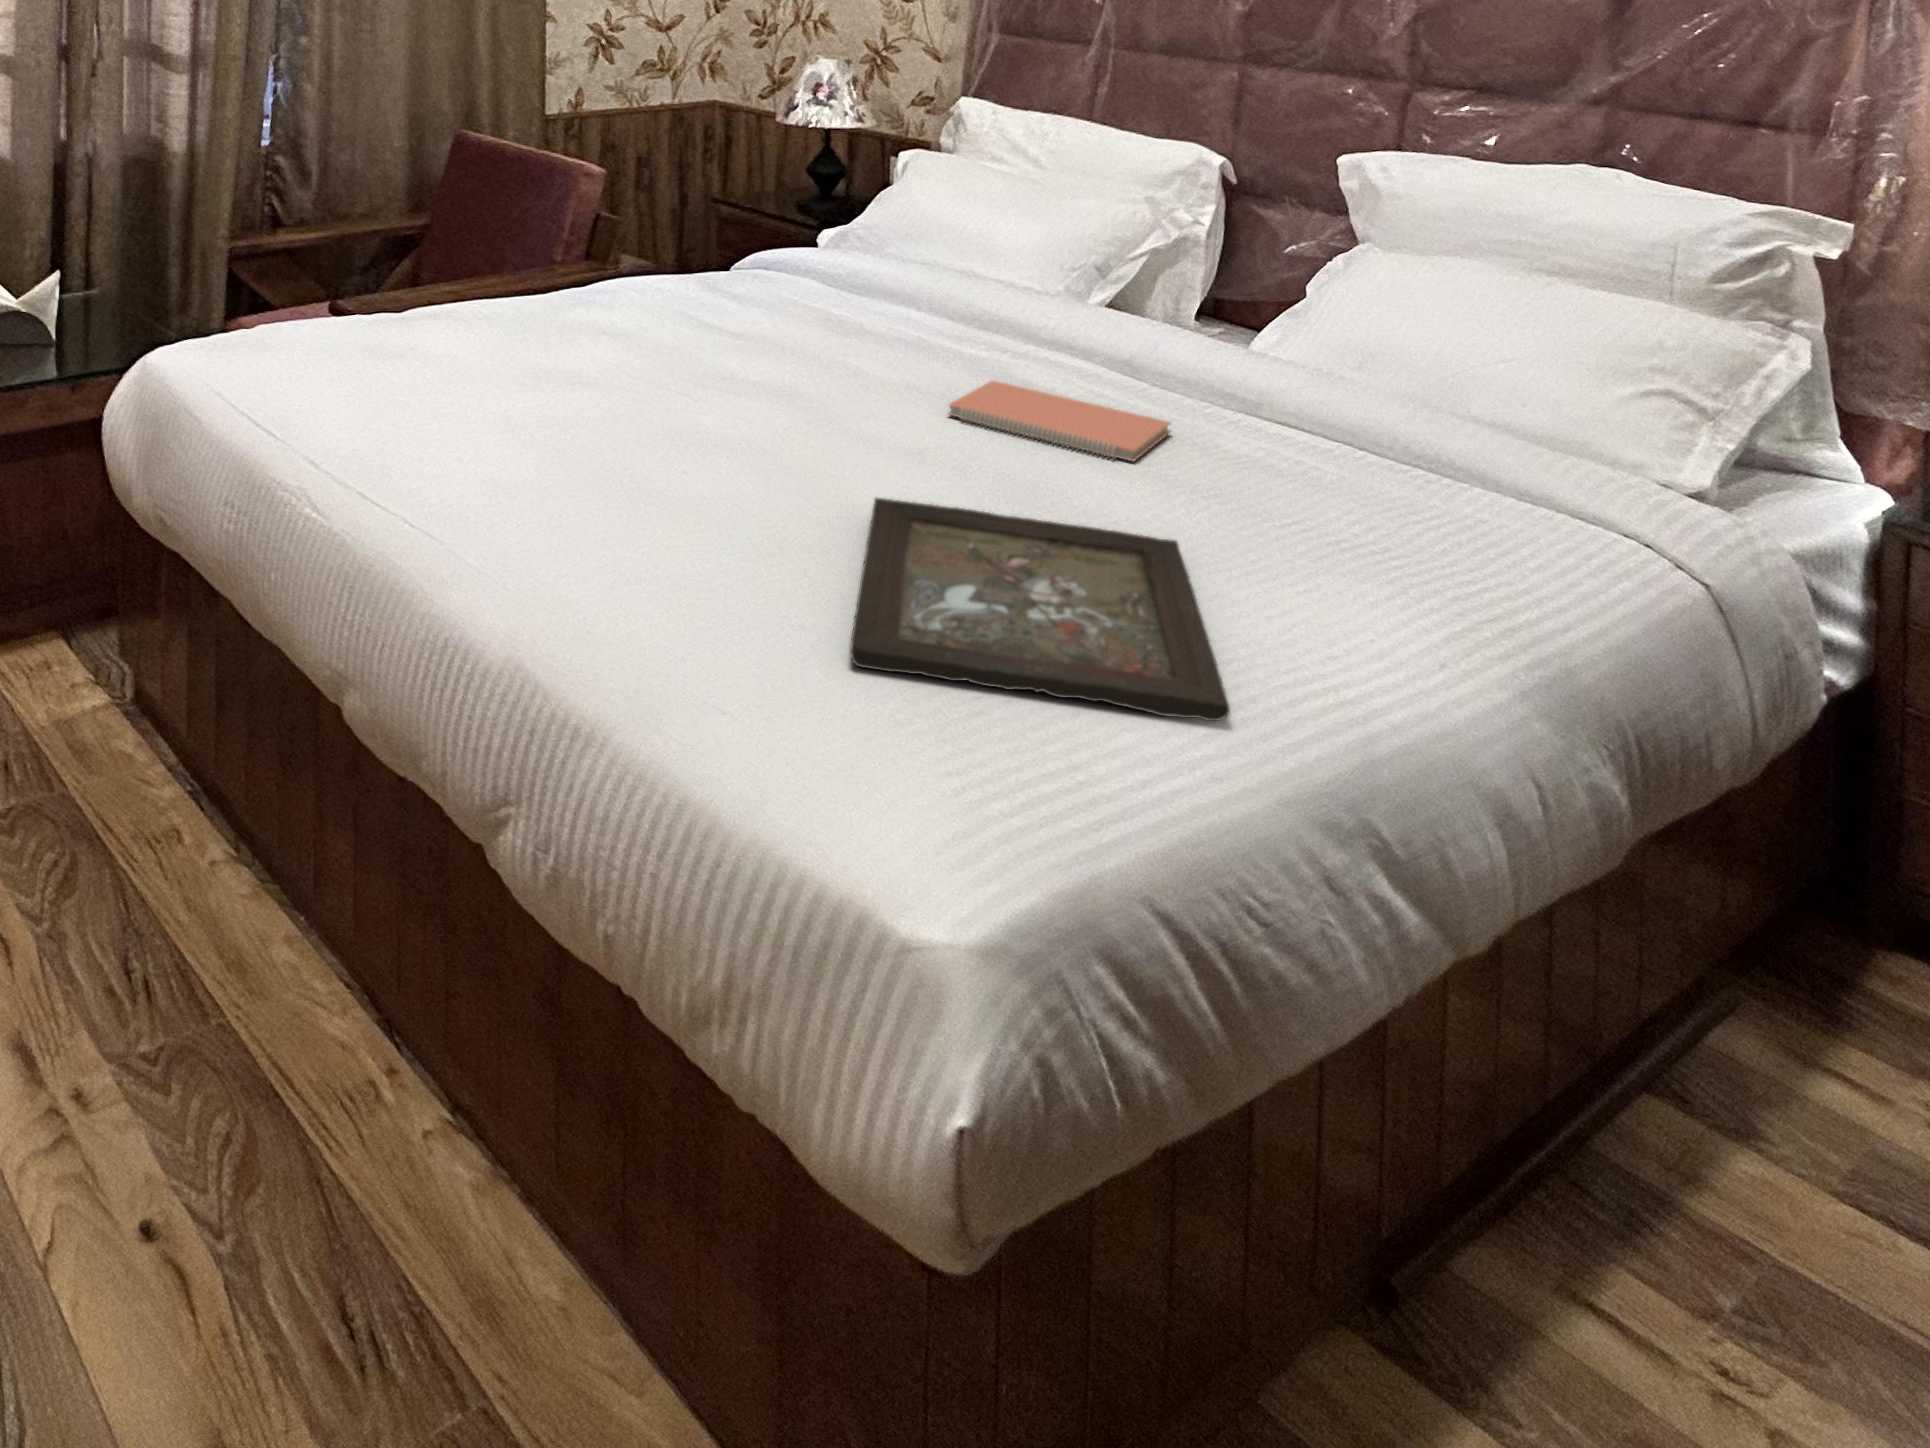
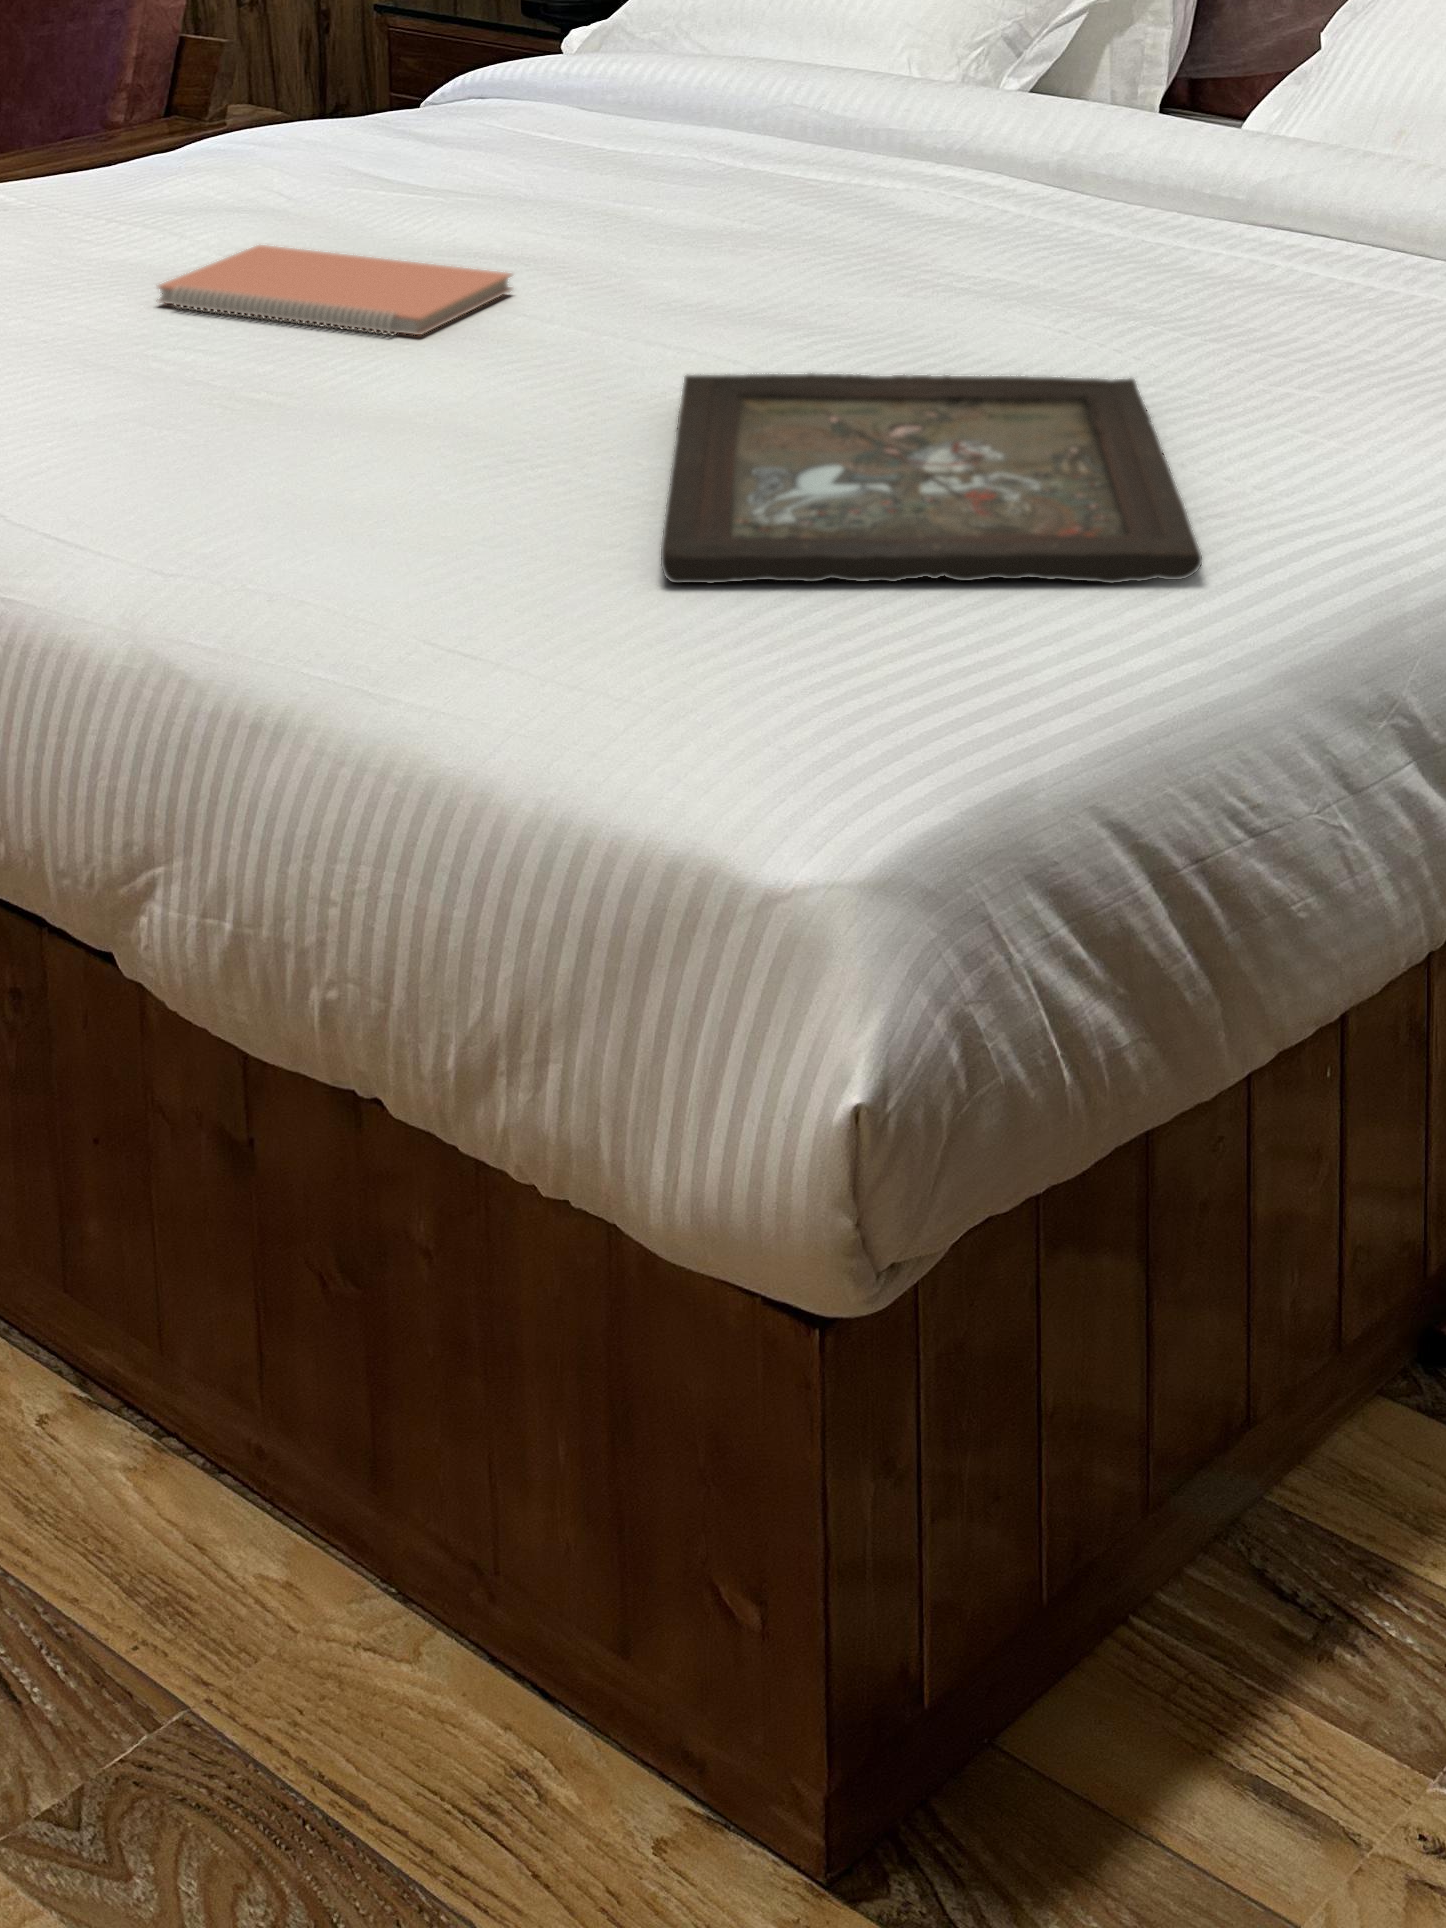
notebook: present [948,381,1170,461] -> present [158,245,512,335]

